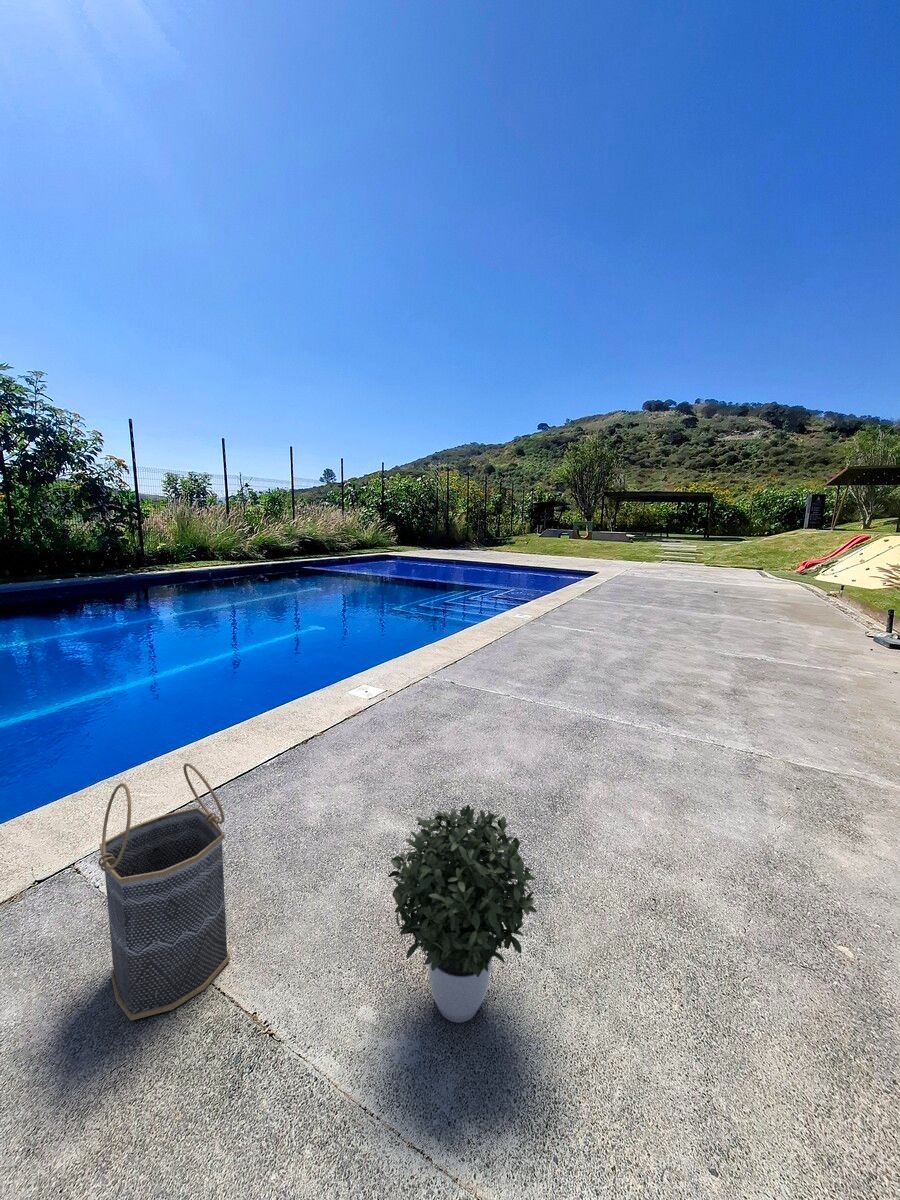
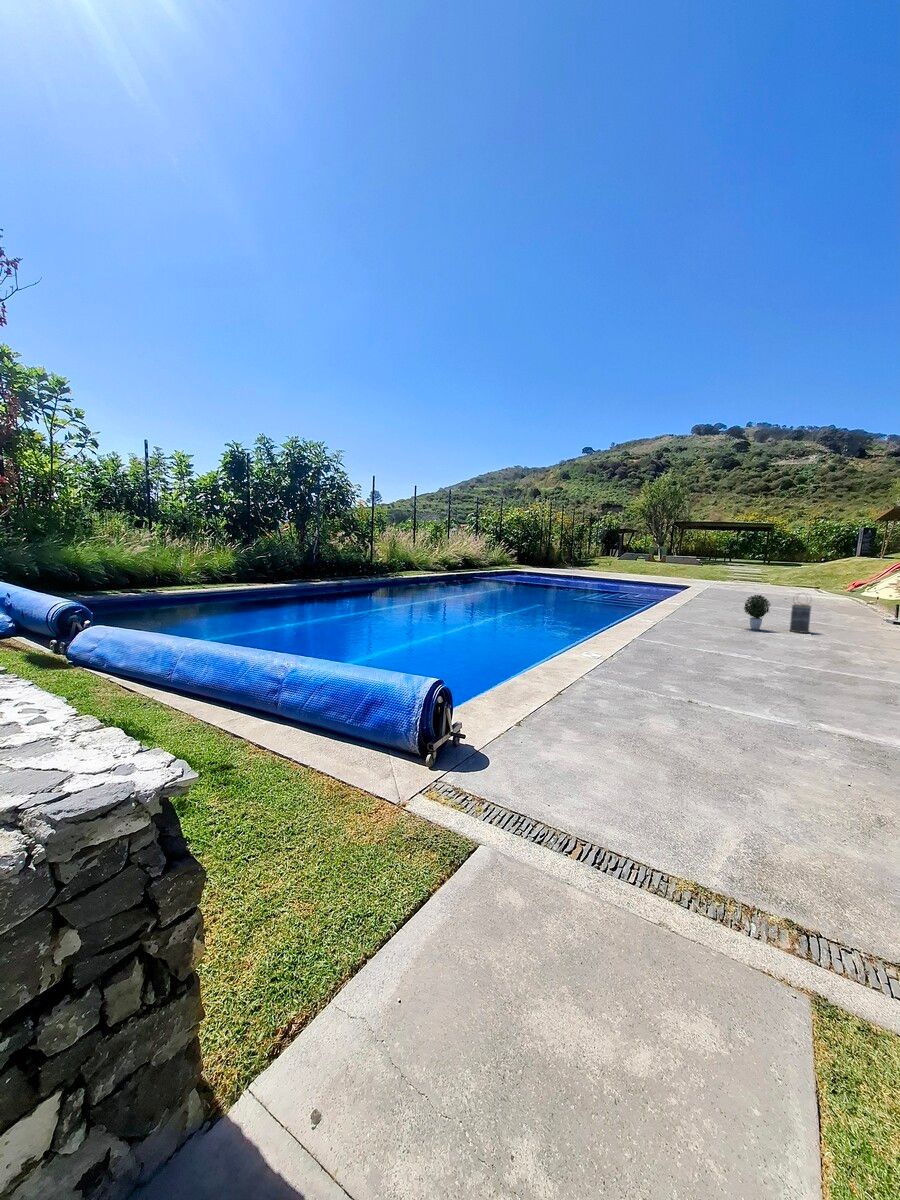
basket: present [98,763,230,1021] -> present [790,593,811,633]

